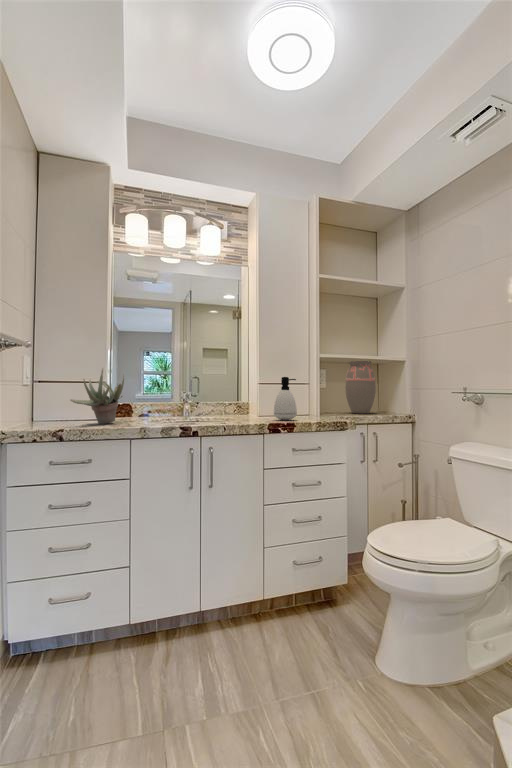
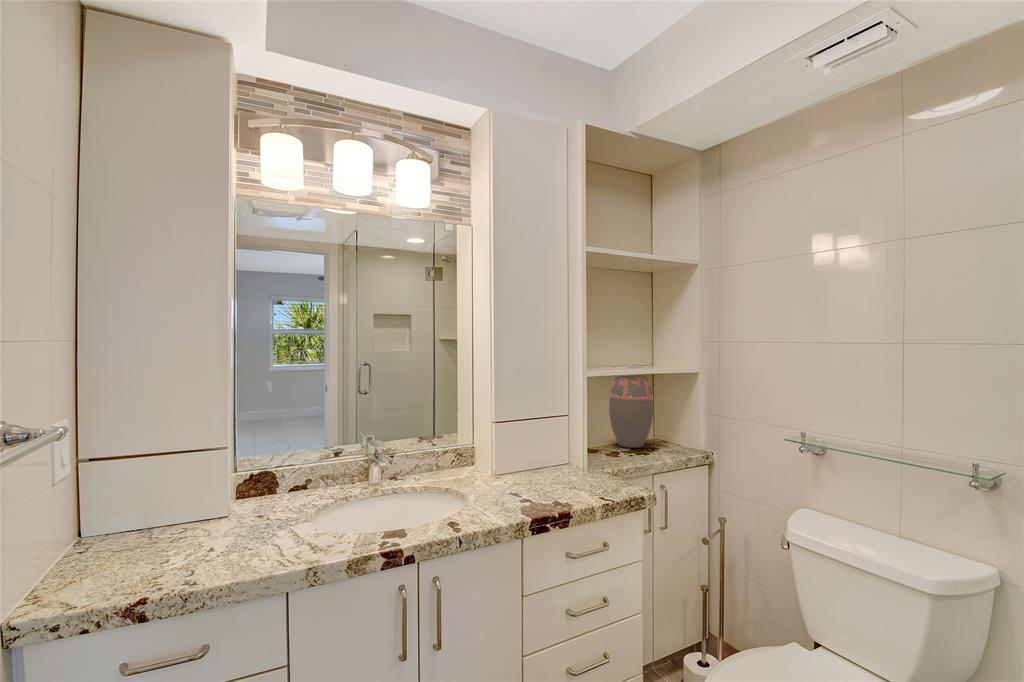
succulent plant: present [70,368,124,424] -> none [159,436,268,537]
soap dispenser: present [274,377,297,420] -> none [524,421,561,492]

